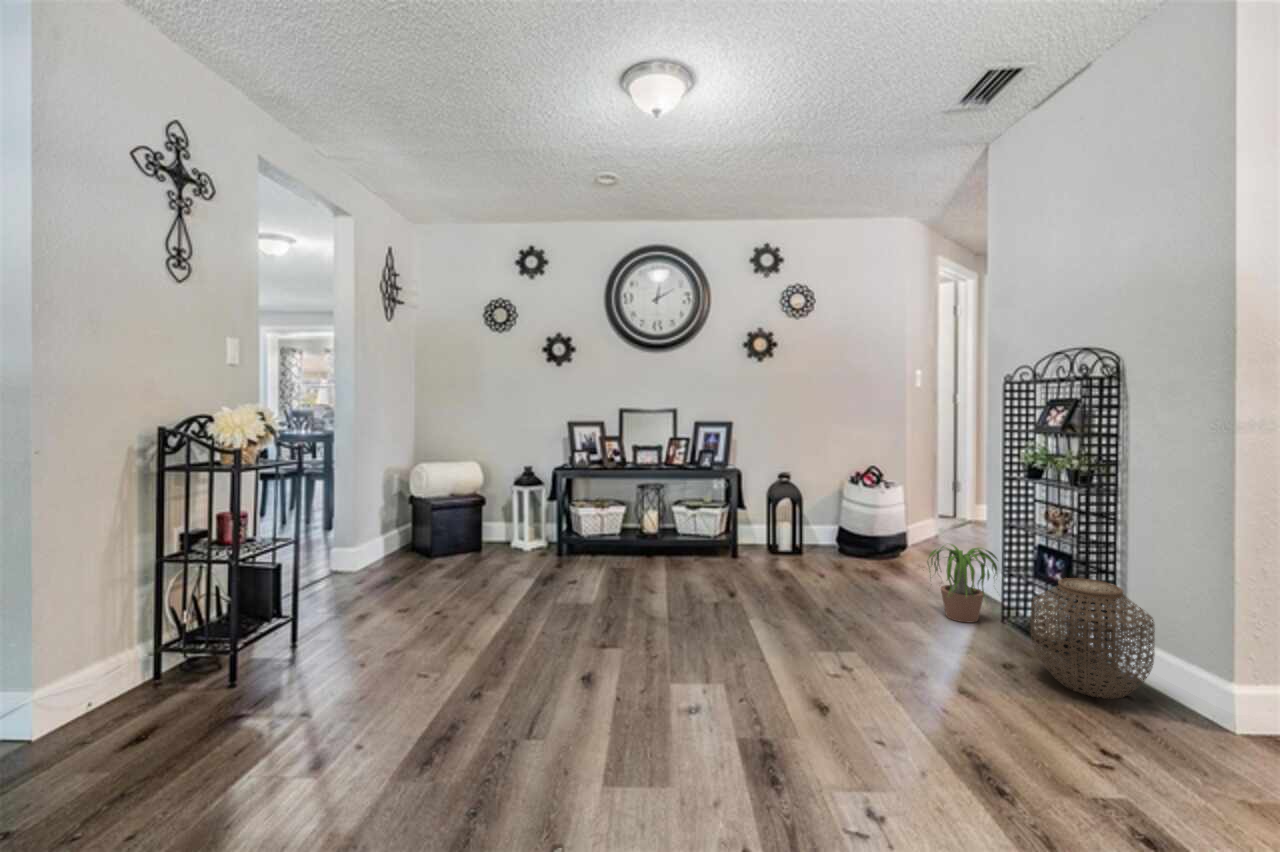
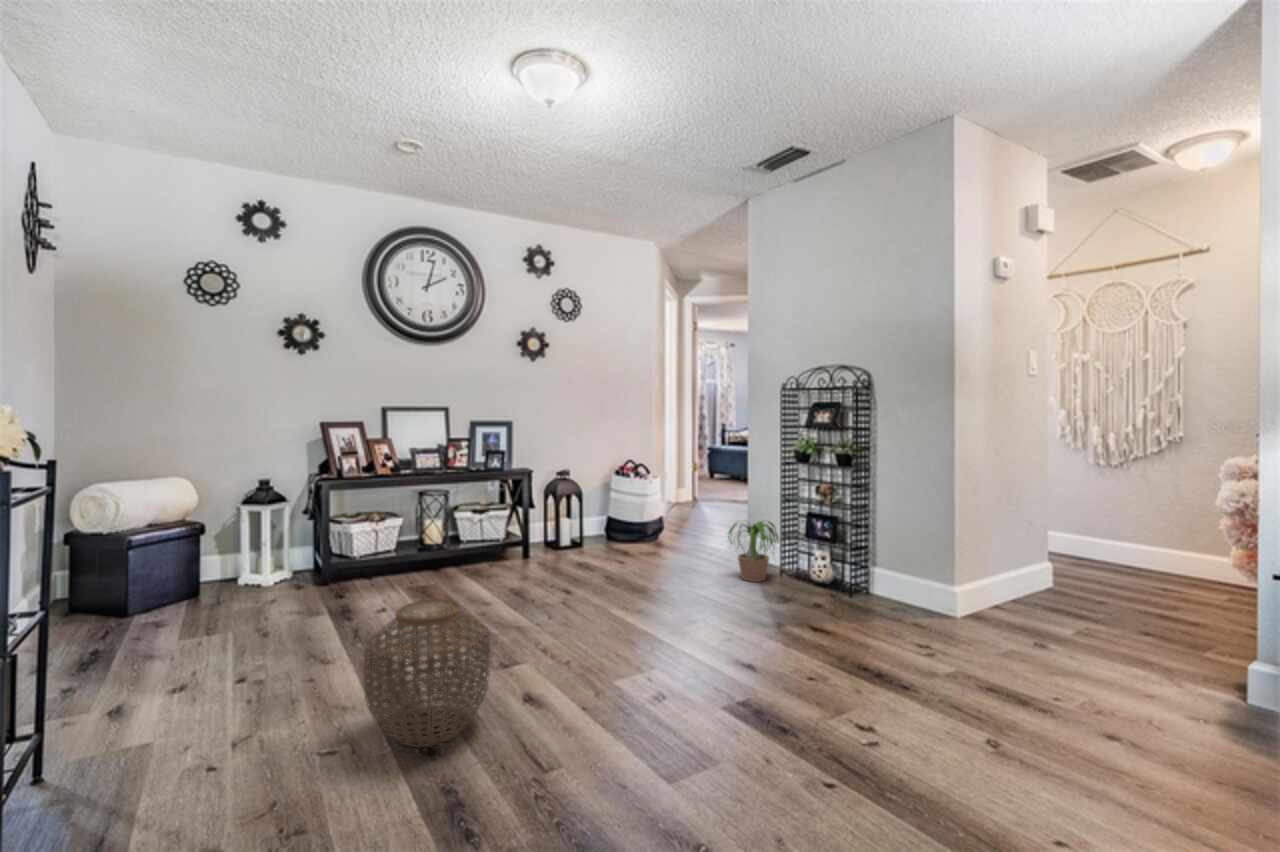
woven basket: present [1030,578,1155,699] -> present [364,599,490,747]

